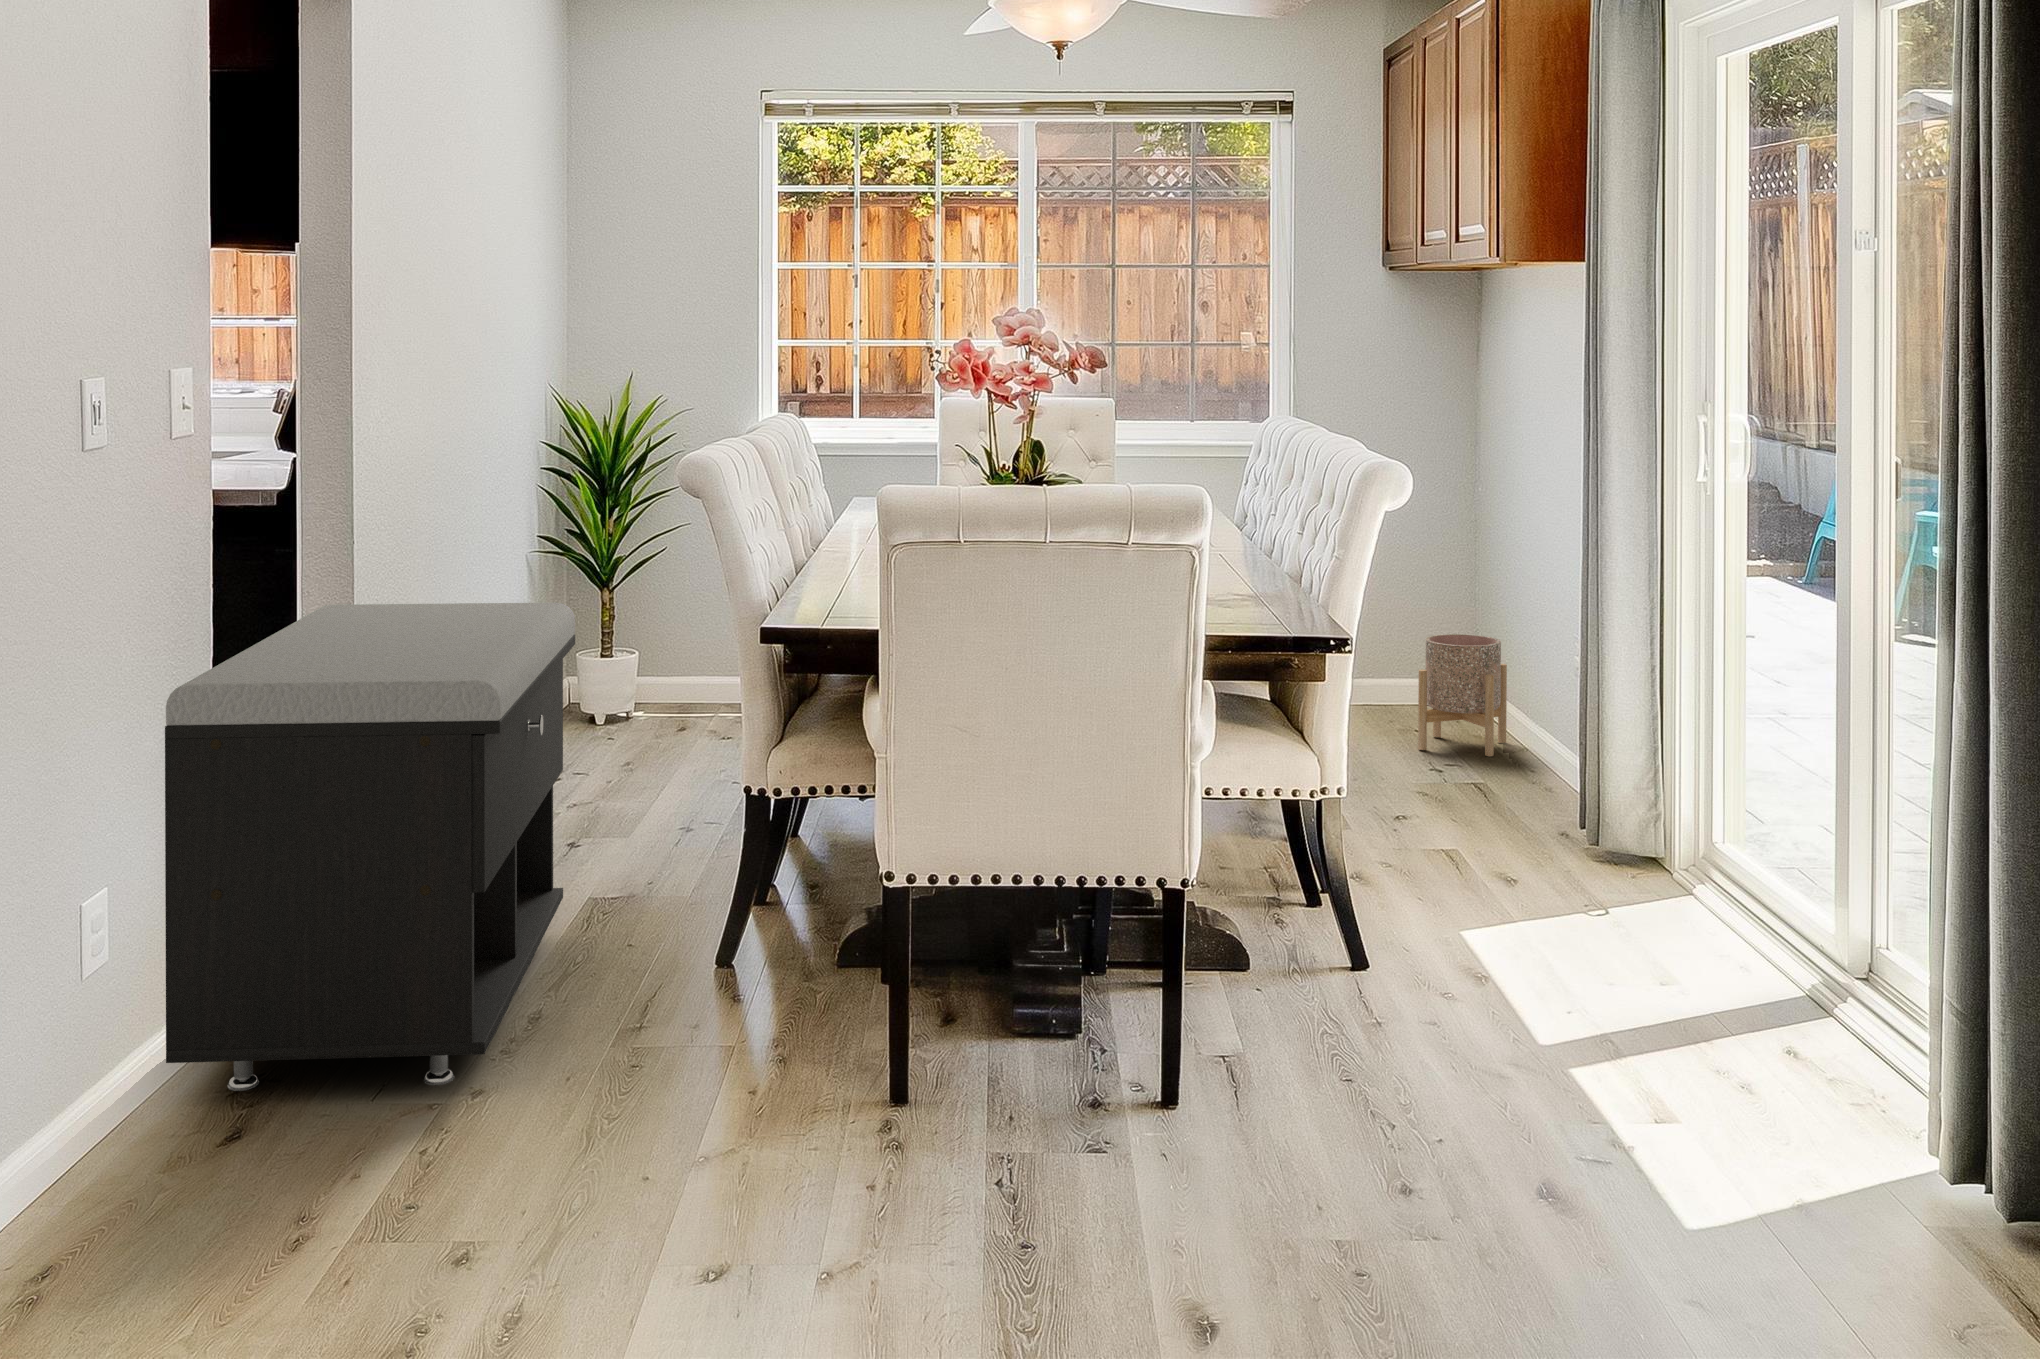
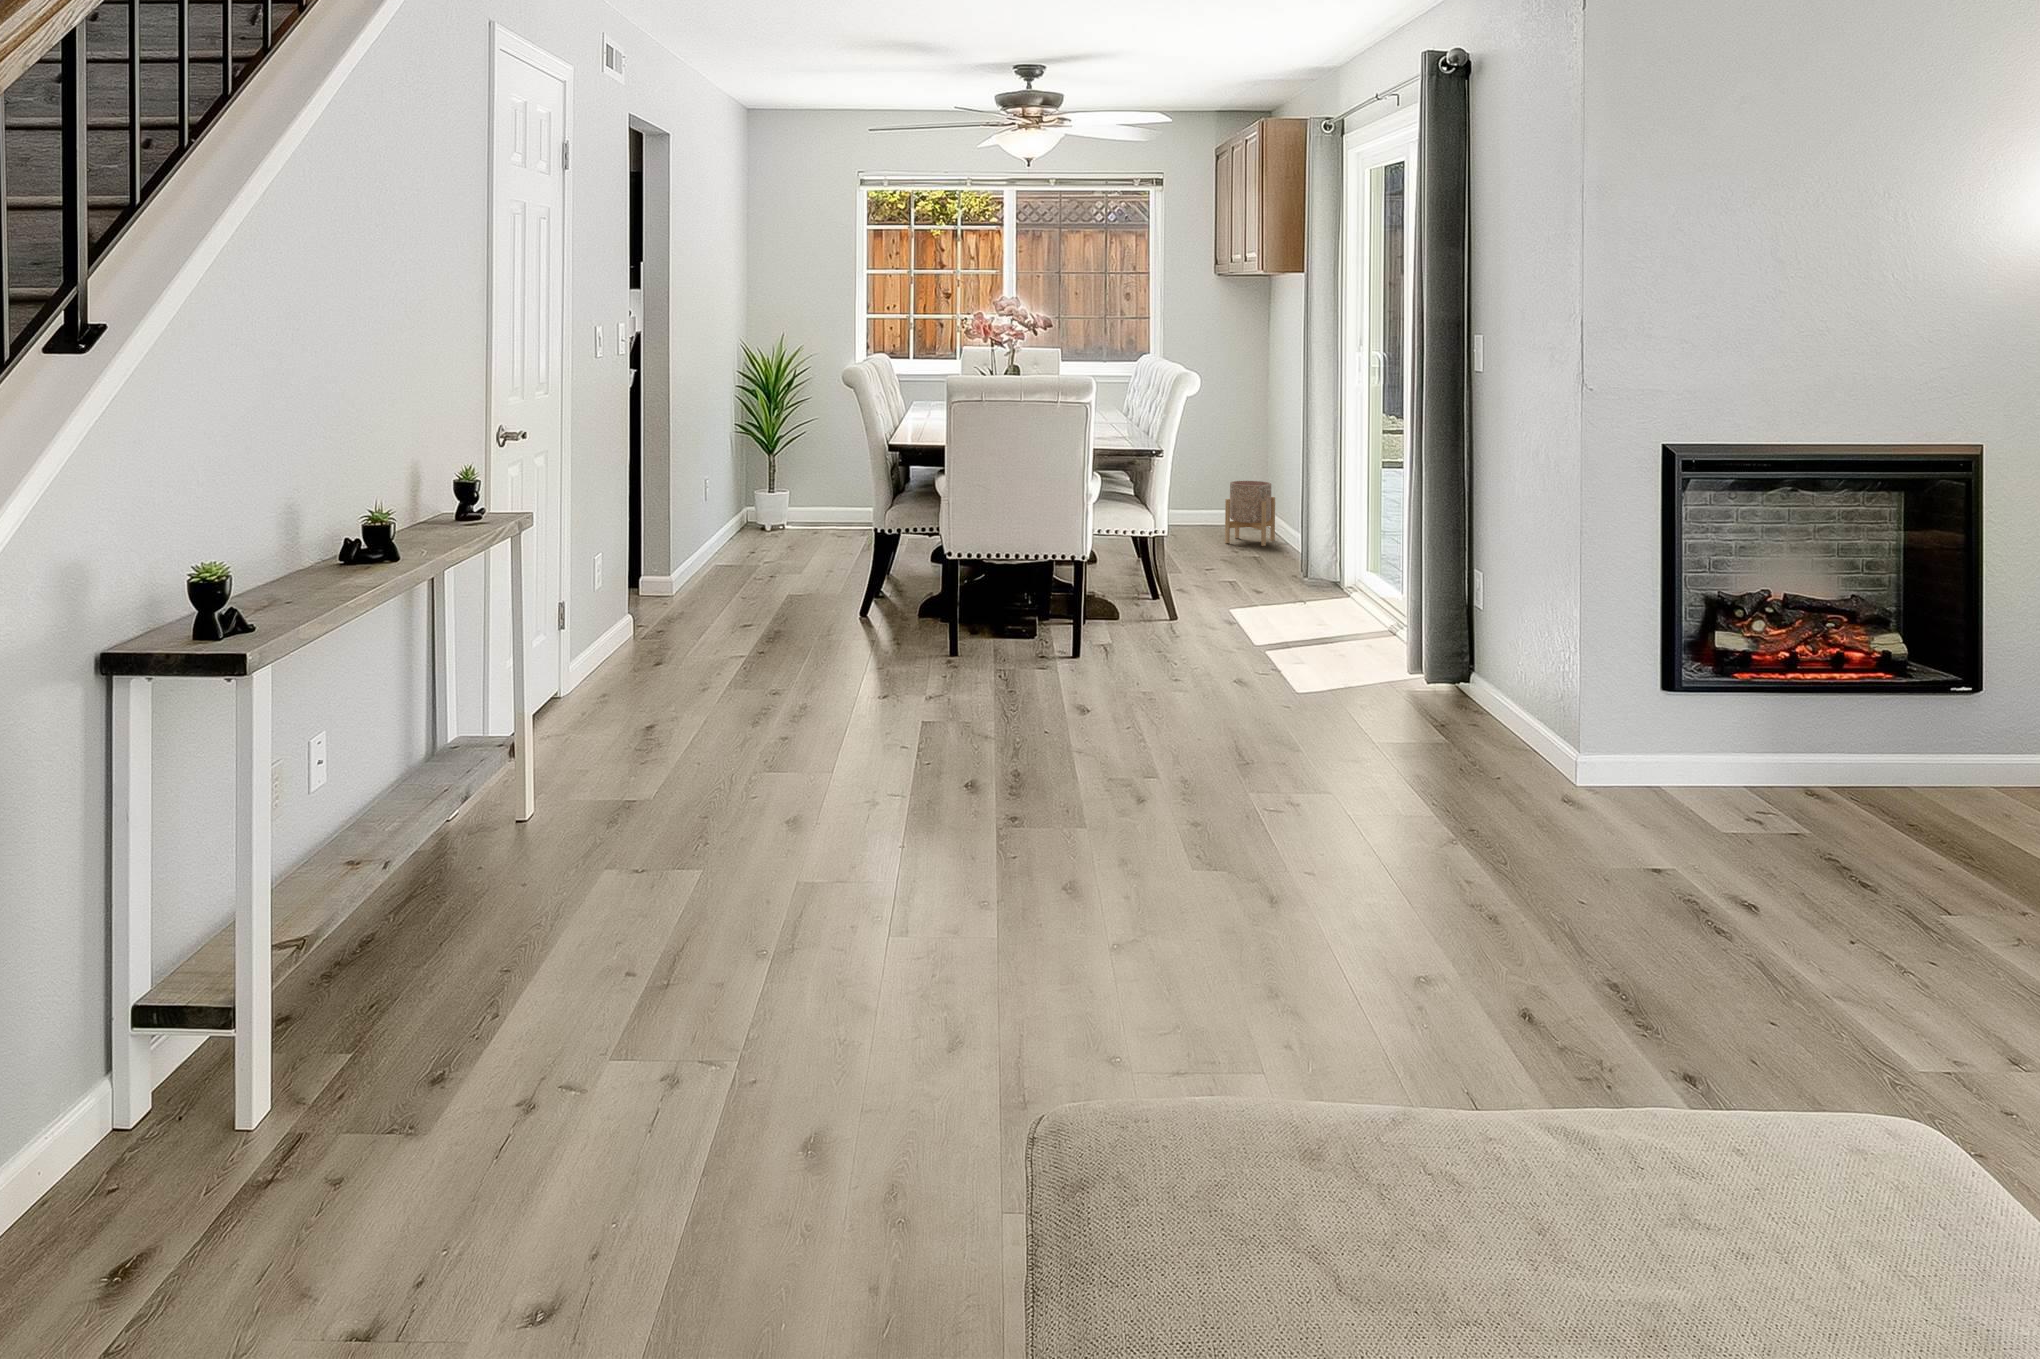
storage bench: present [165,603,575,1091] -> none [623,442,787,653]

